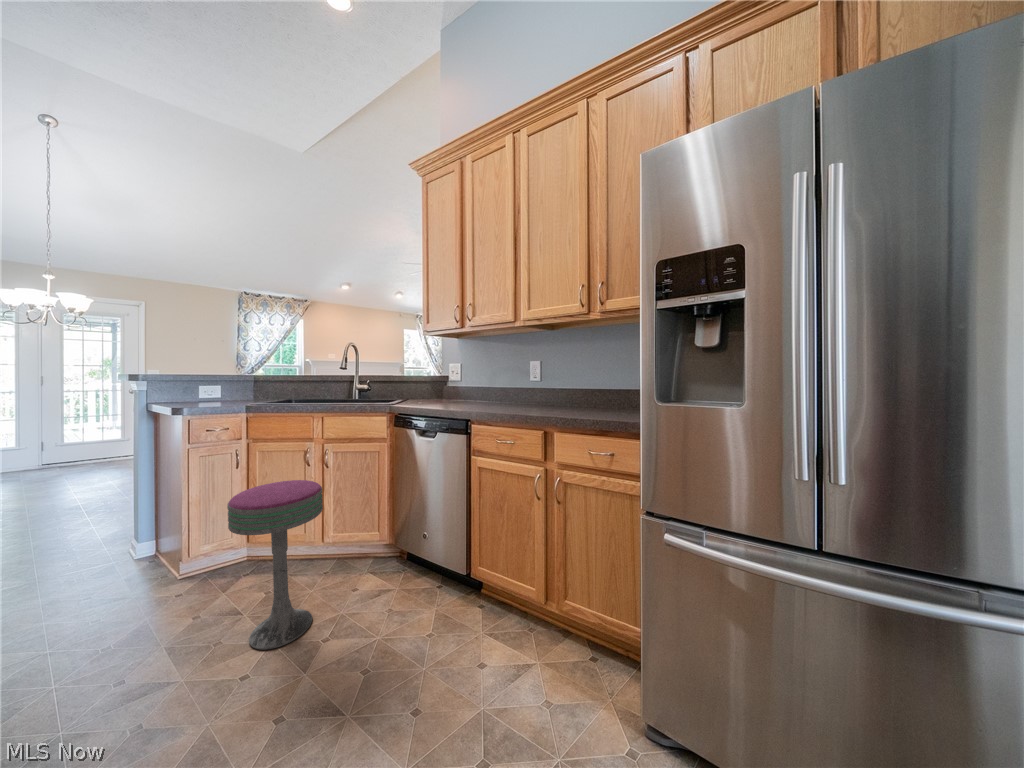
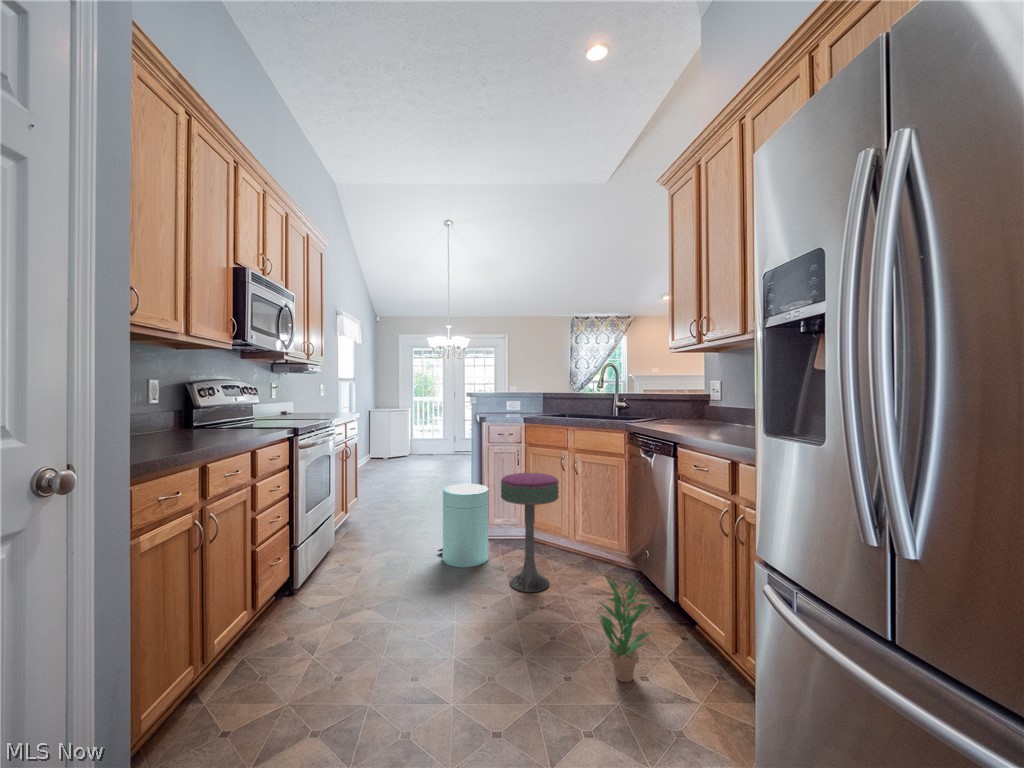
trash can: none [59,519,188,676] -> present [438,484,488,567]
potted plant: none [432,570,500,691] -> present [600,579,652,682]

